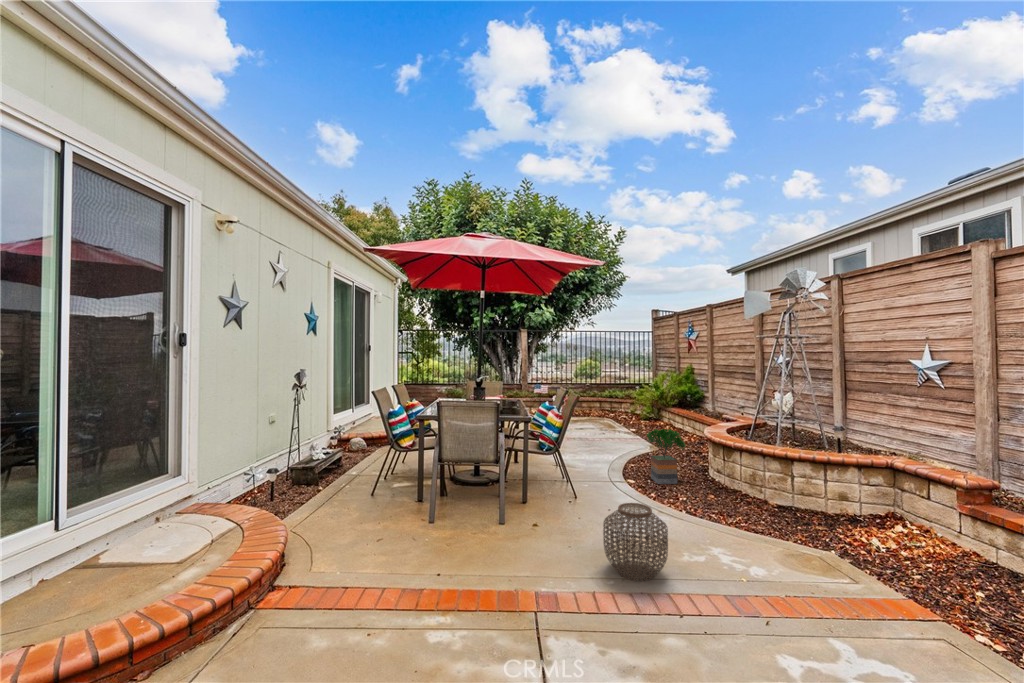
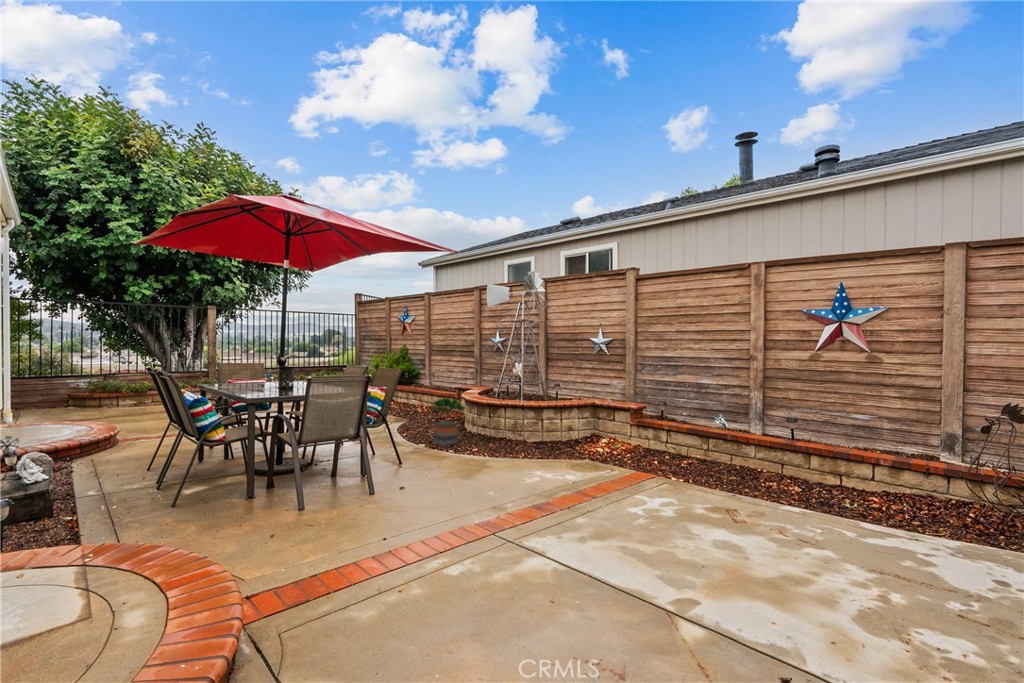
woven basket: present [603,503,668,581] -> none [491,449,540,508]

